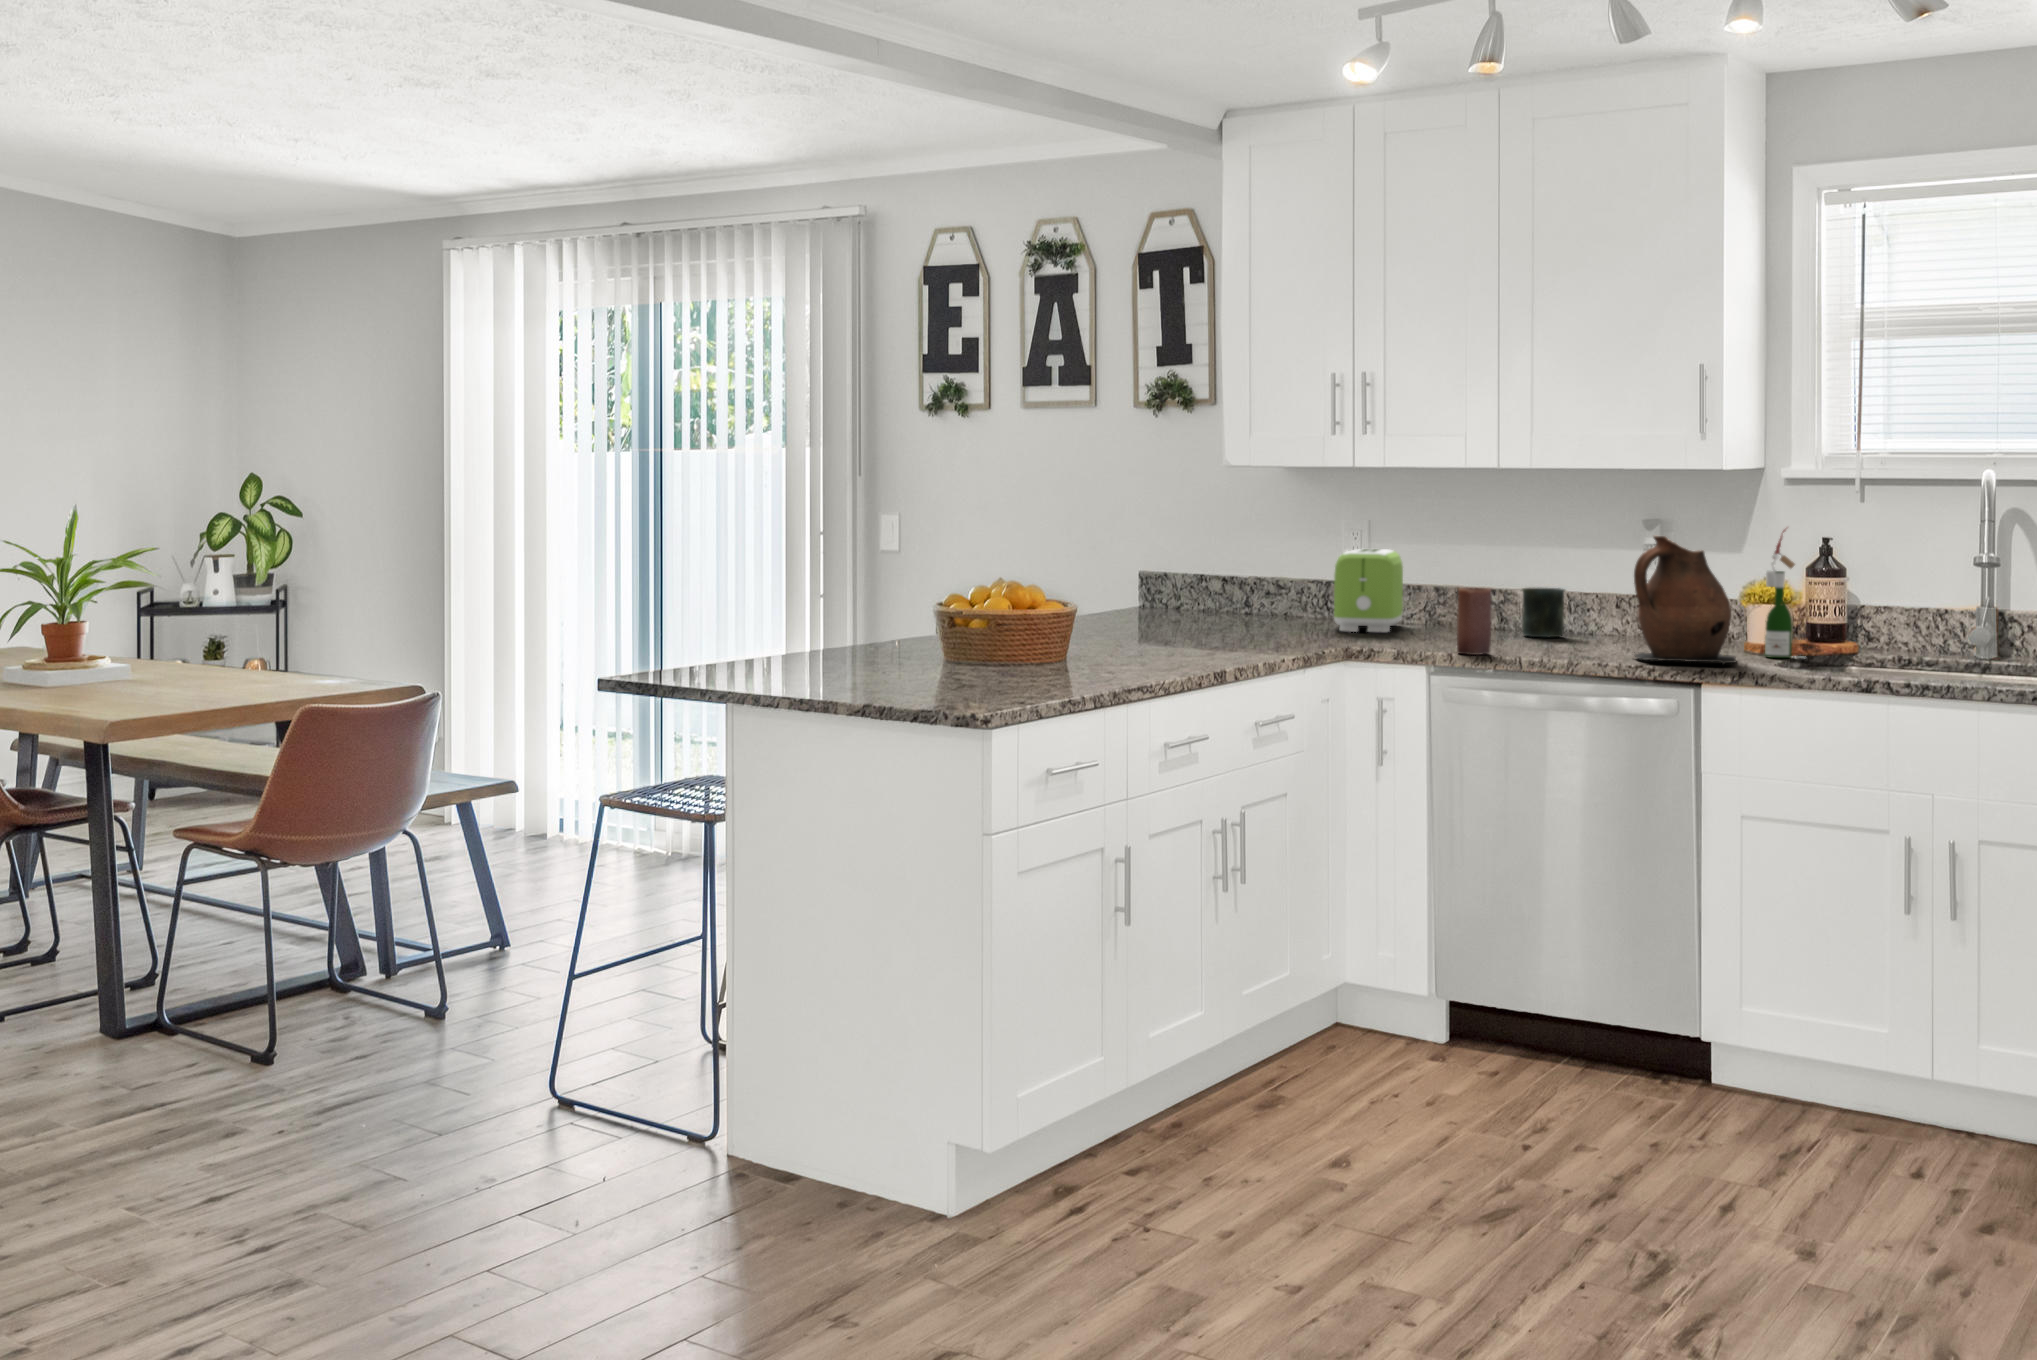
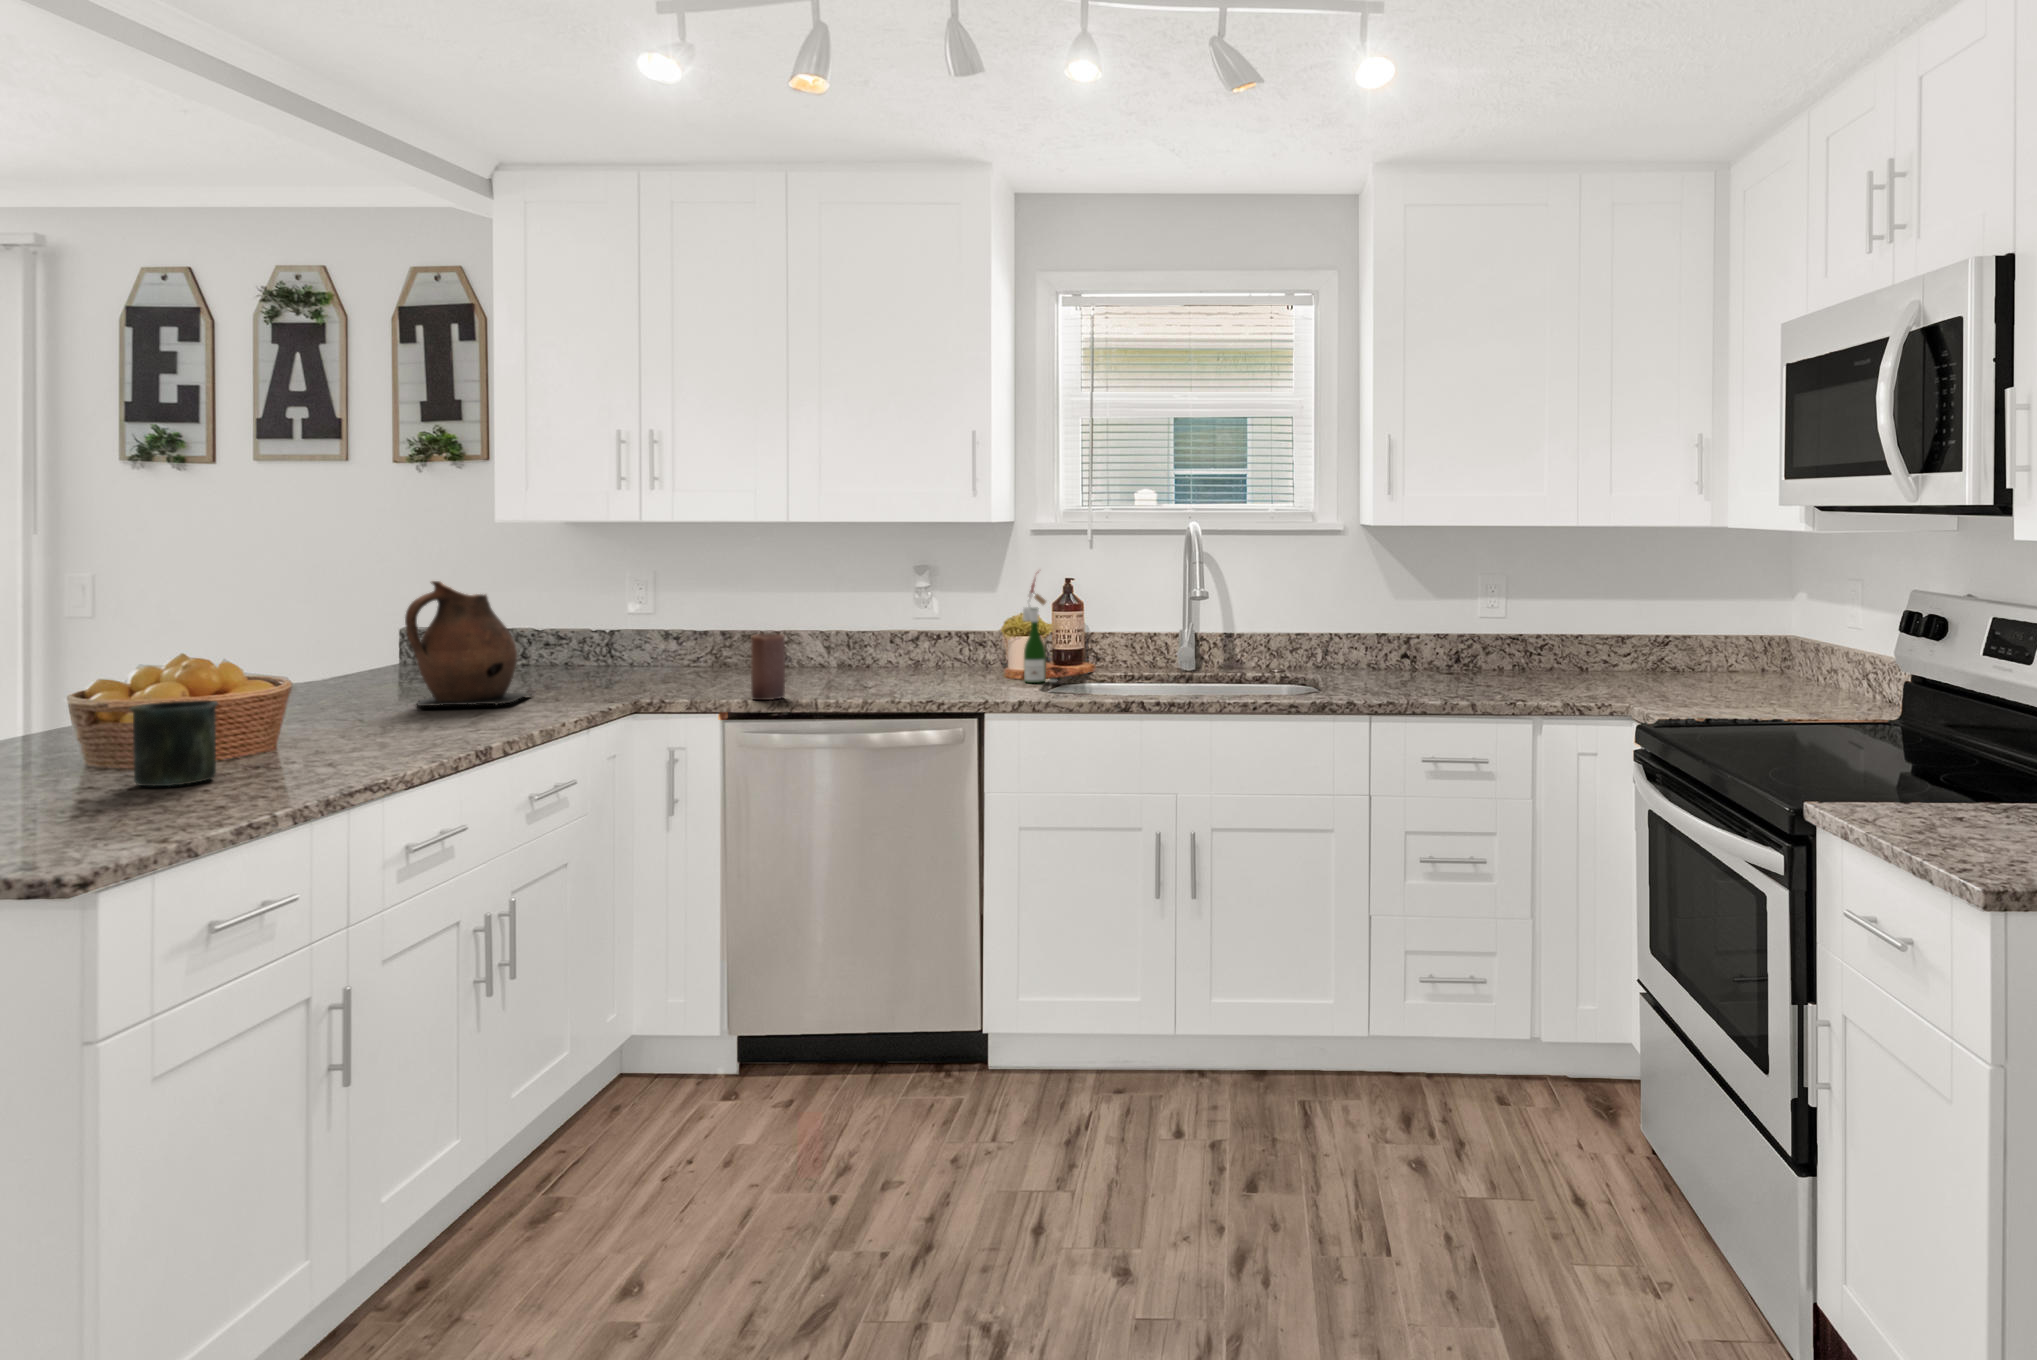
ceramic pitcher: present [1634,536,1736,664] -> present [405,581,531,706]
toaster: present [1334,549,1403,632] -> none [620,599,689,681]
mug: present [1522,588,1565,637] -> present [129,700,218,786]

